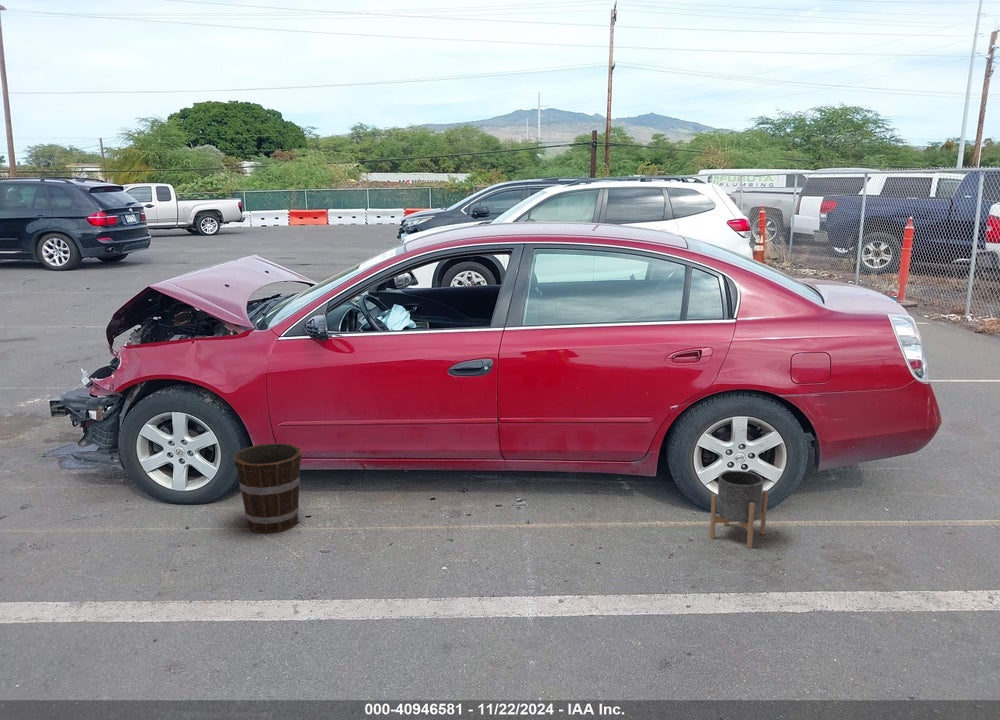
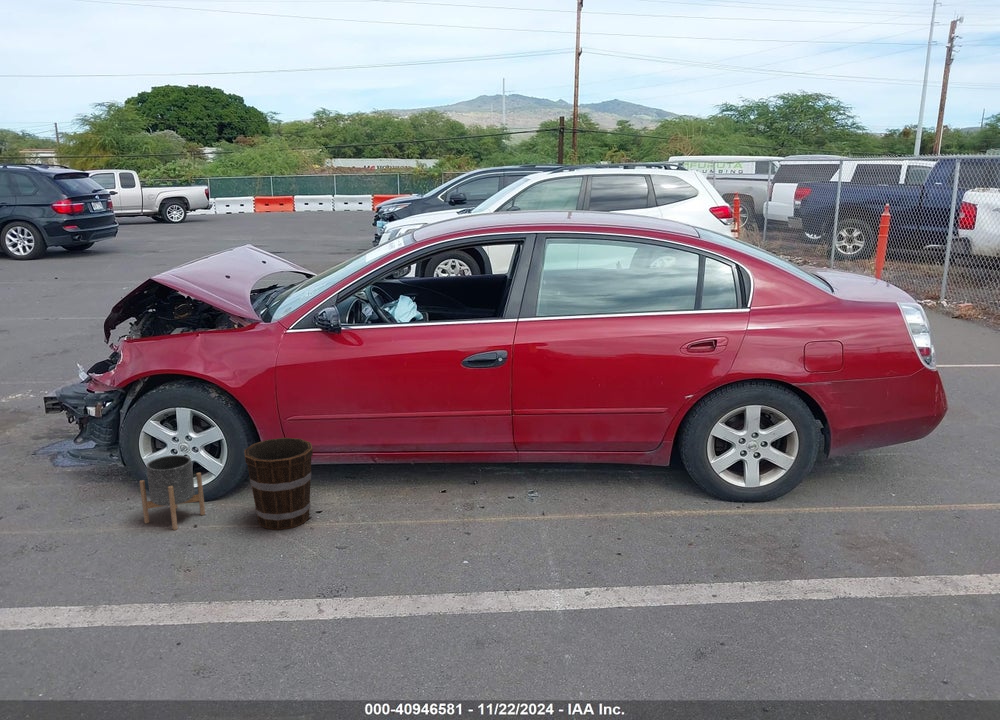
planter: present [710,471,768,548] -> present [140,455,205,530]

